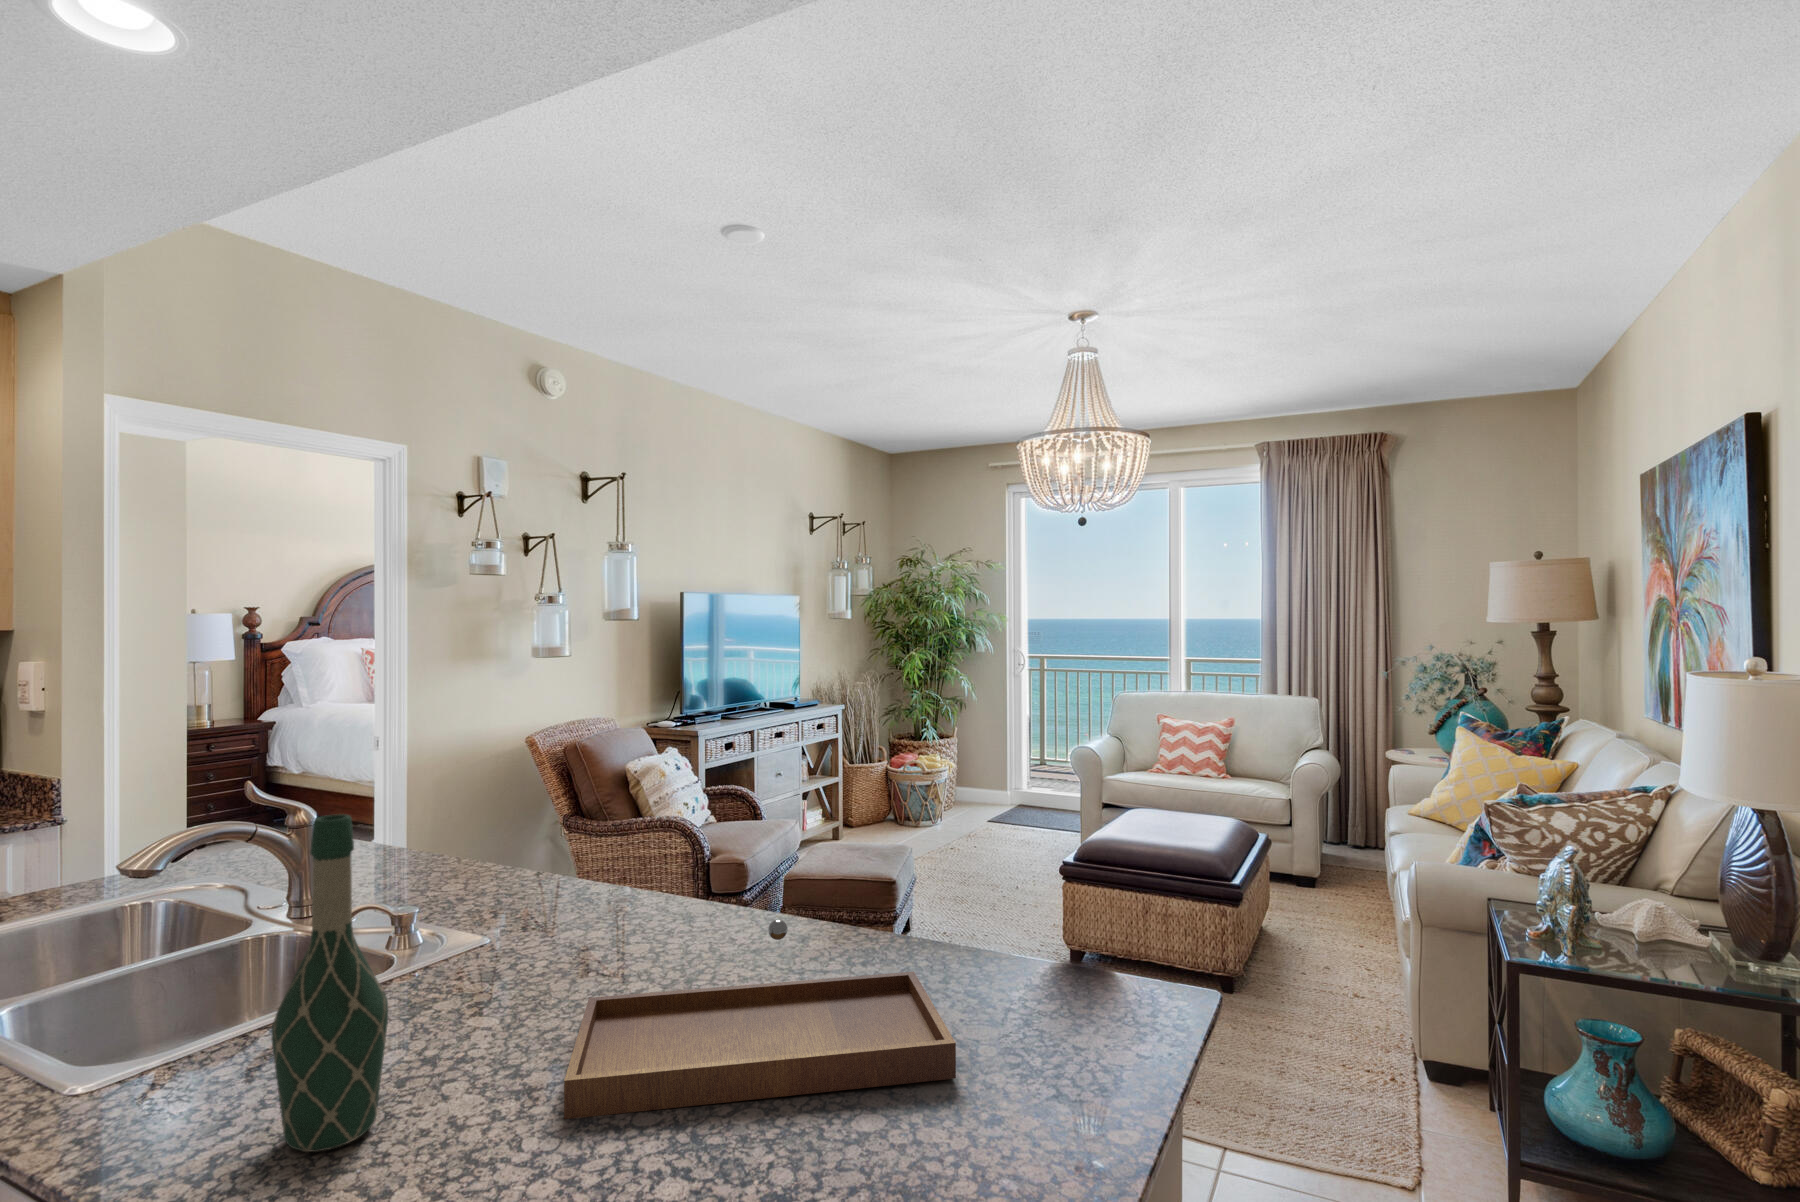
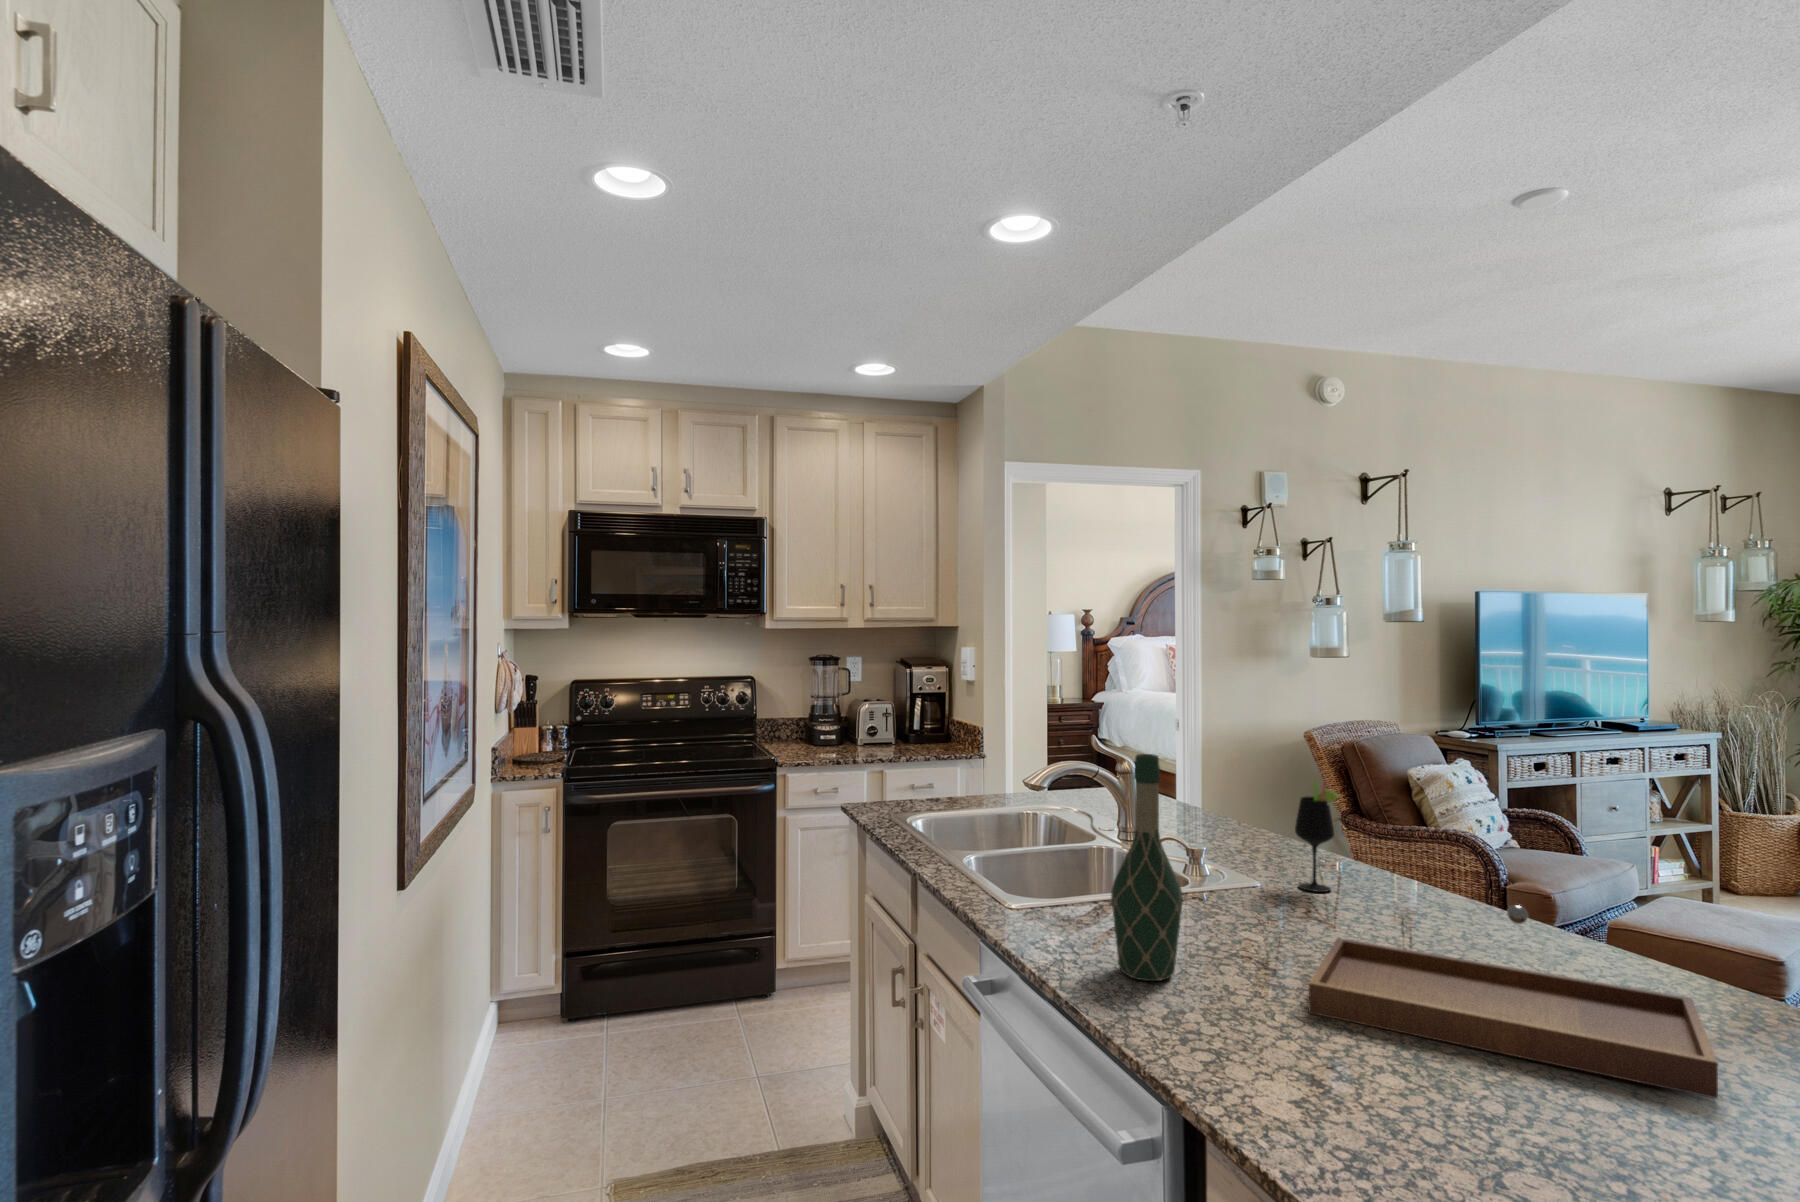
wine glass: none [530,802,581,933] -> present [1295,781,1339,892]

